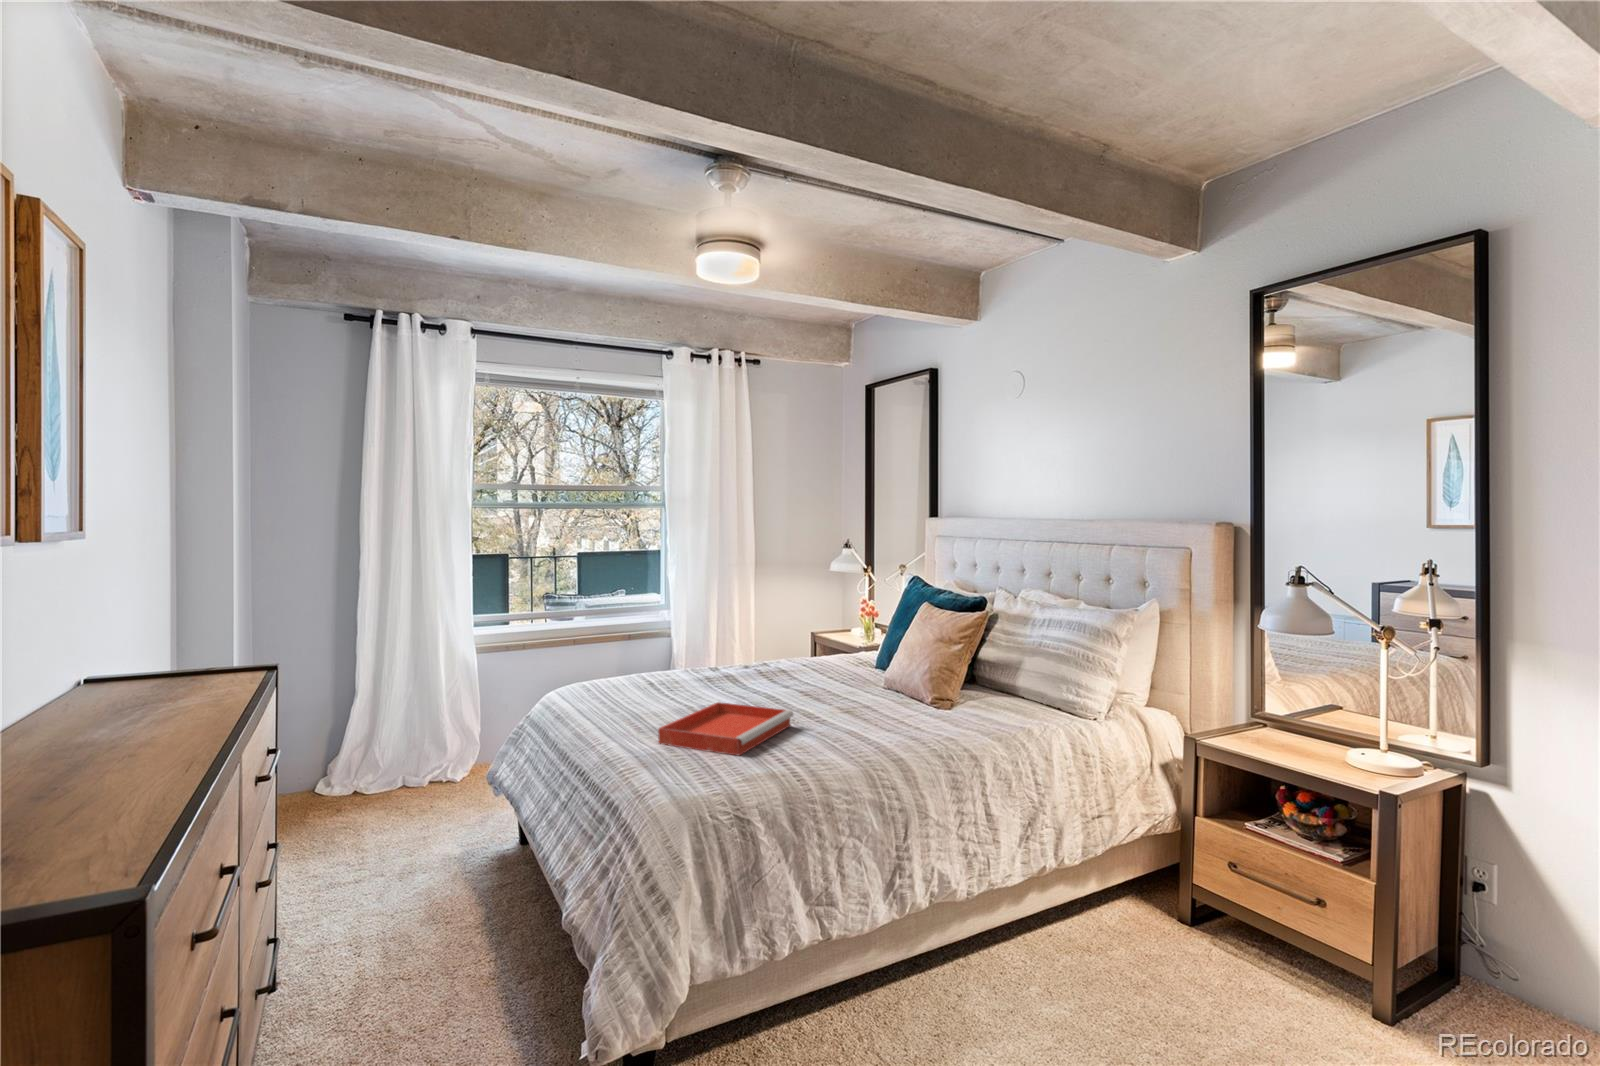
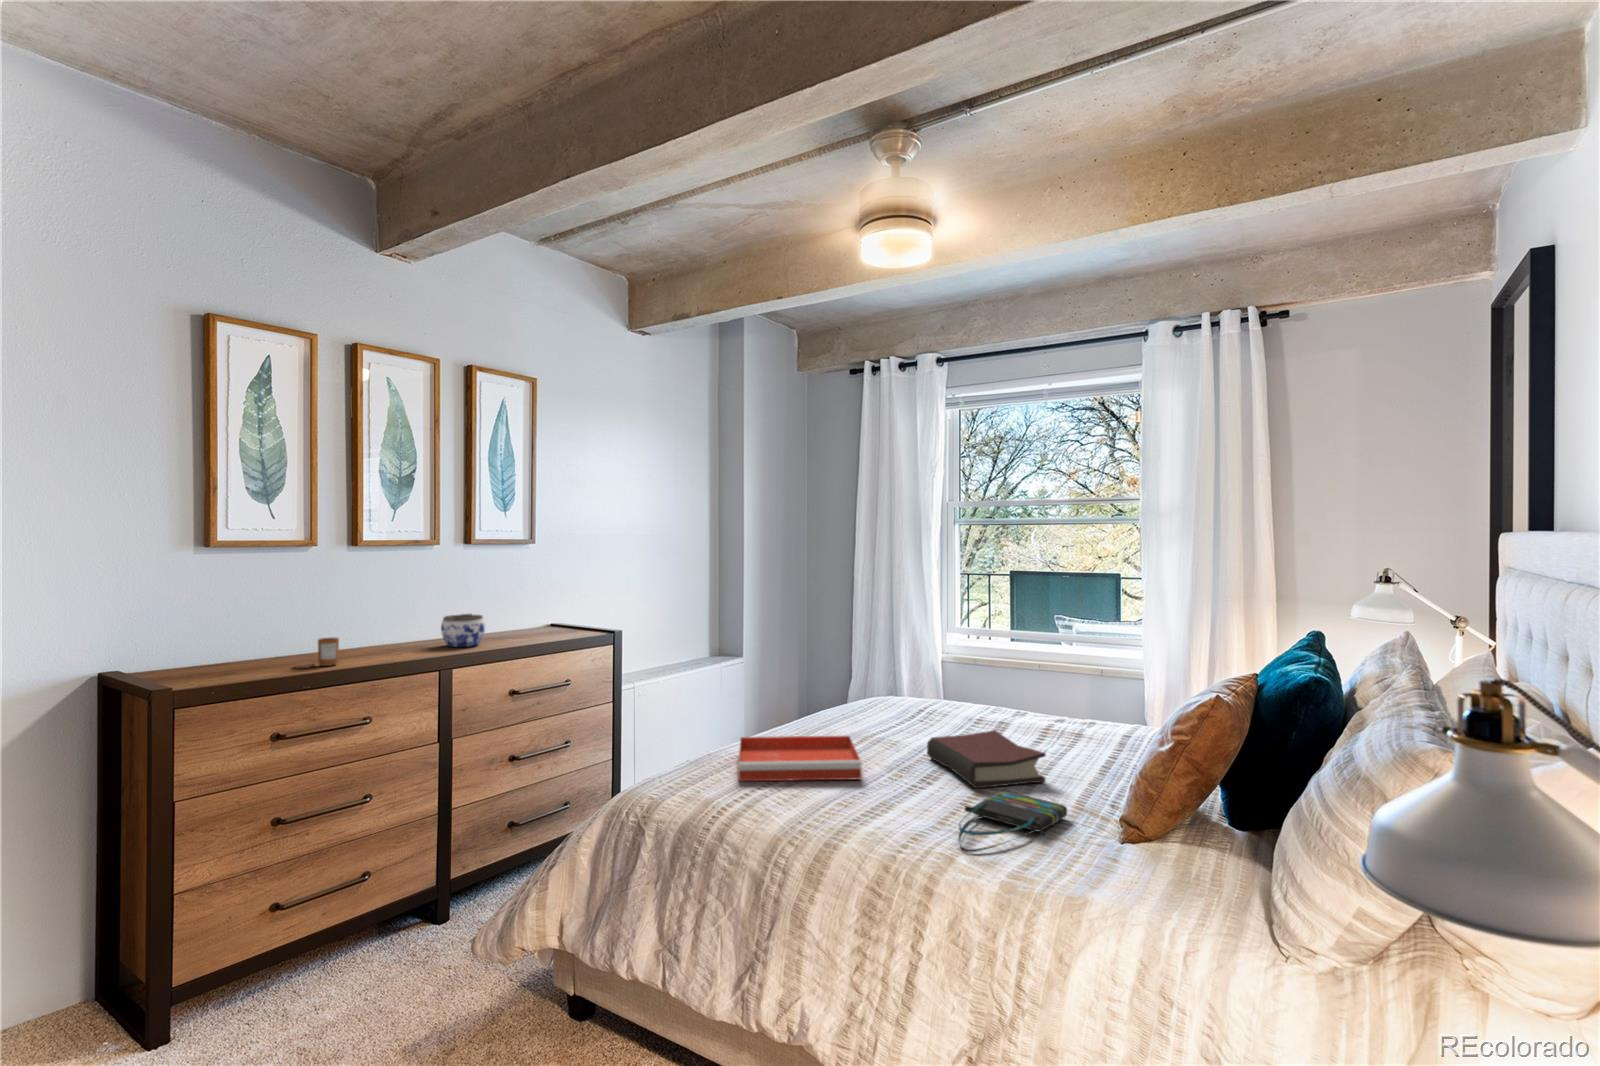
jar: none [115,665,209,730] -> present [441,614,485,647]
hardback book: none [768,672,855,708] -> present [927,730,1046,788]
tote bag: none [874,696,952,731] -> present [959,791,1067,852]
candle: none [69,734,154,815] -> present [293,637,339,668]

